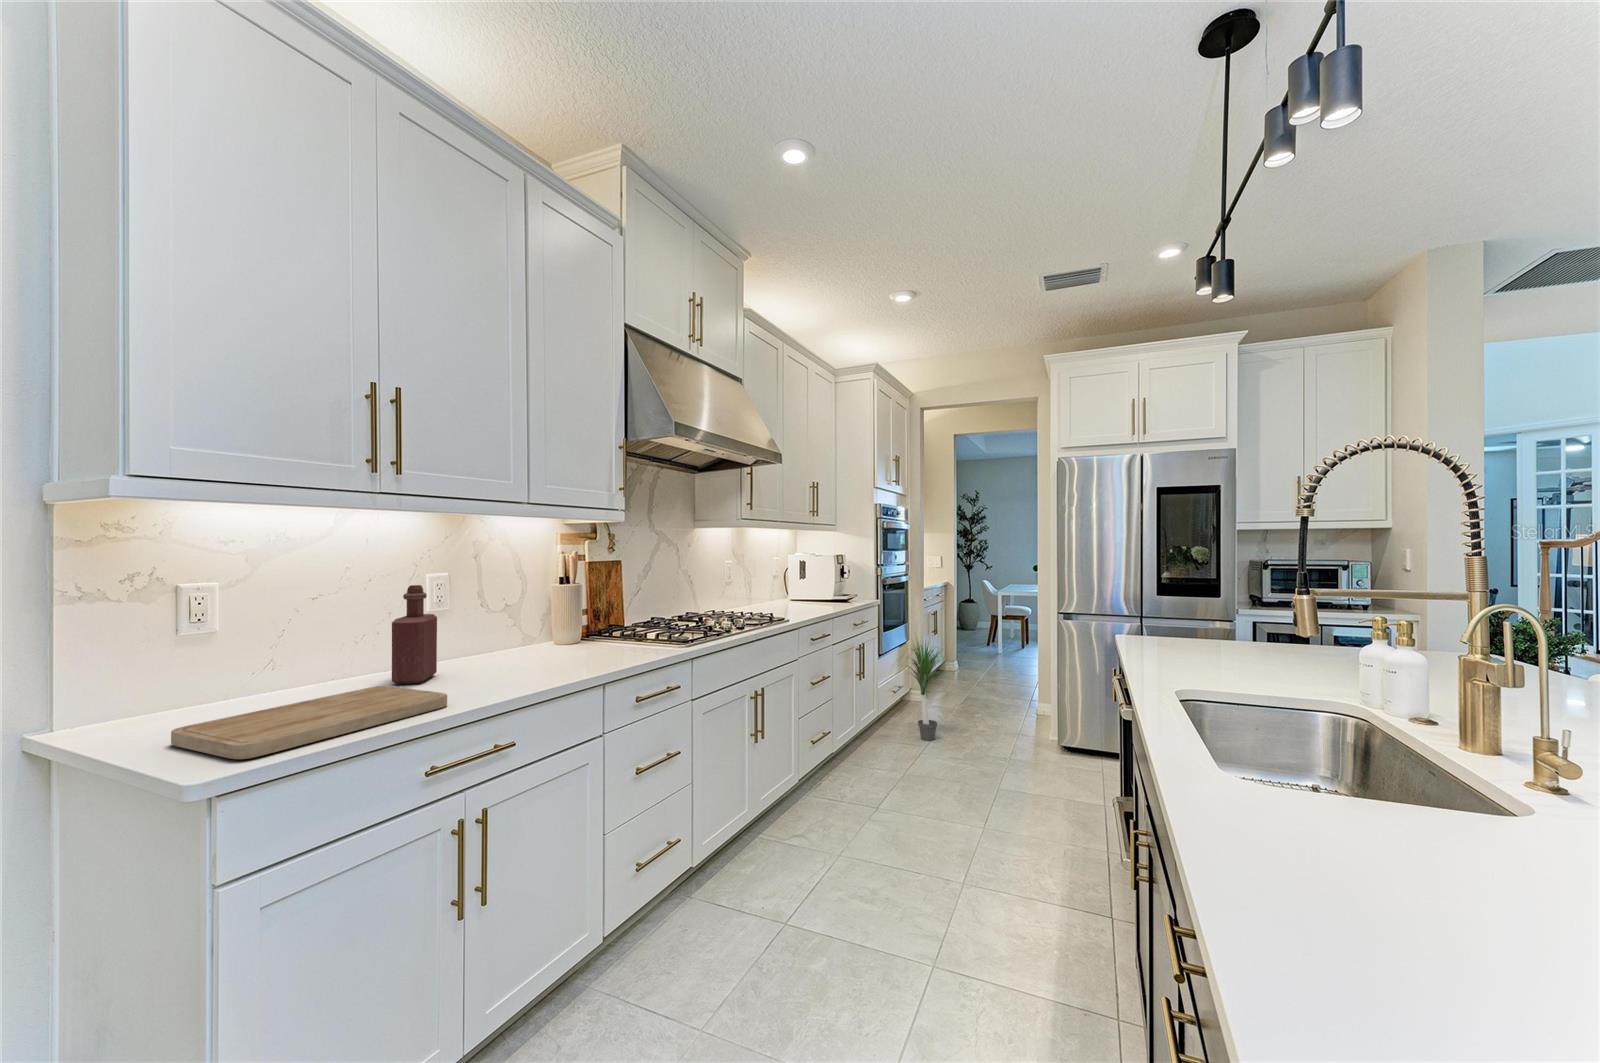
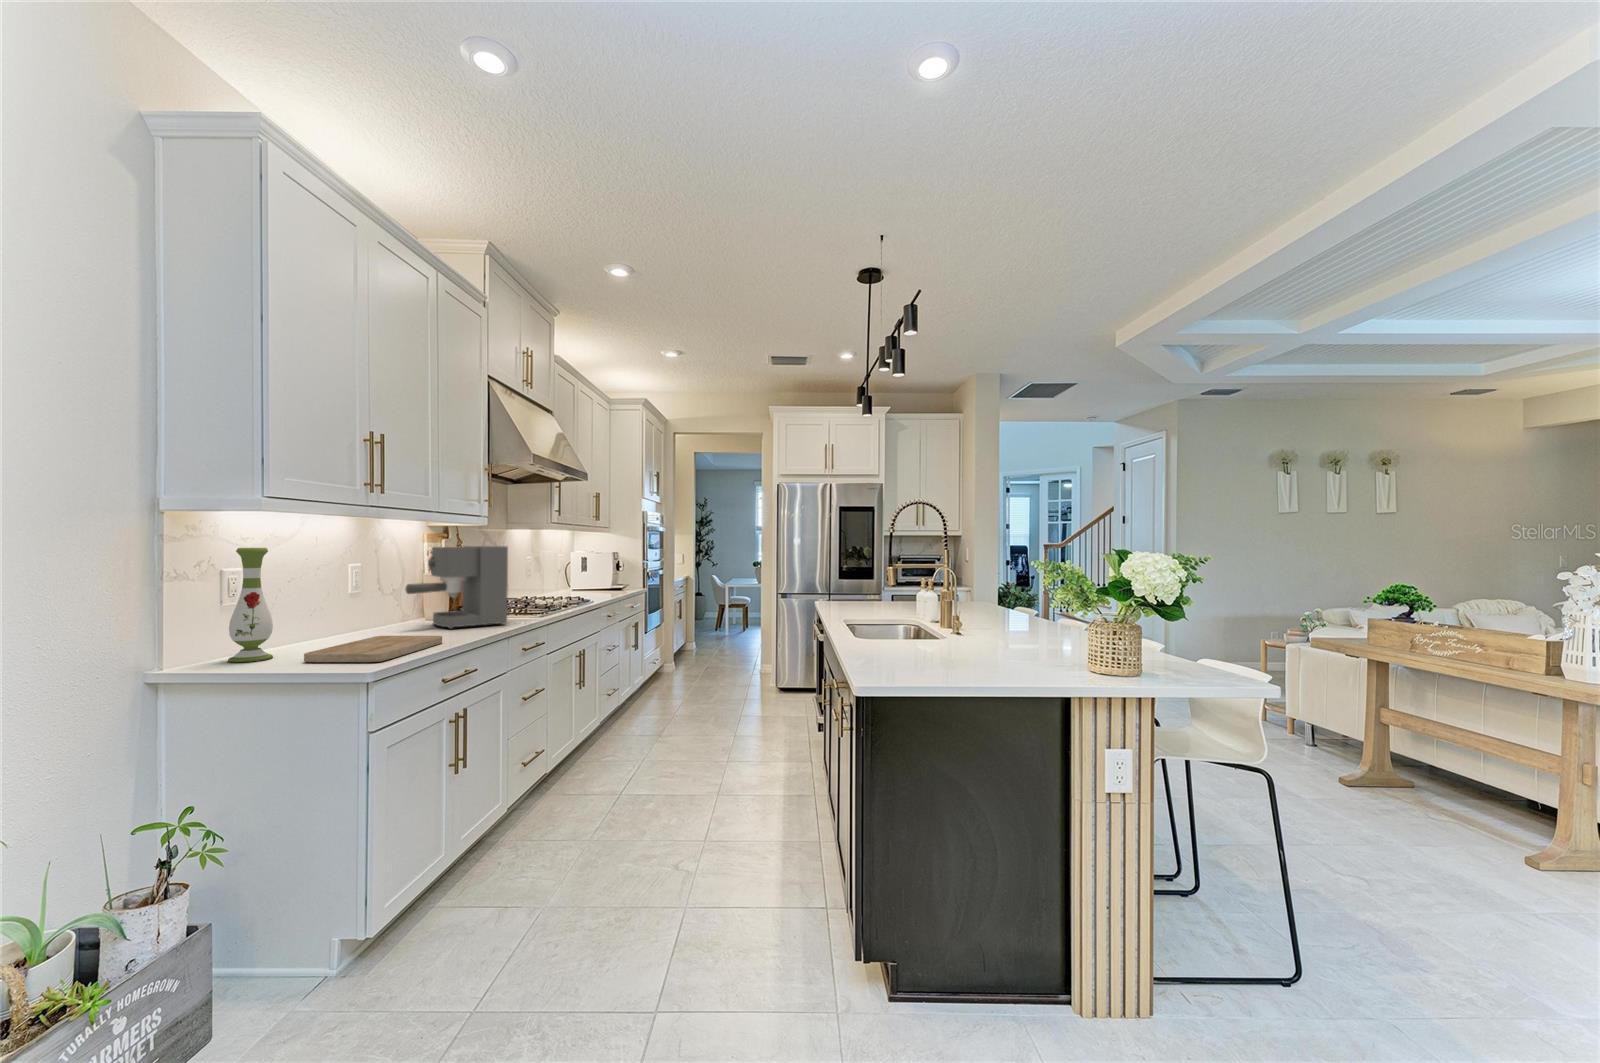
coffee maker: none [471,548,607,670] -> present [406,546,508,629]
vase: none [115,551,191,732] -> present [228,548,273,662]
bottle: present [392,585,437,684] -> none [366,572,392,638]
potted plant: present [899,641,943,741] -> none [651,611,707,696]

